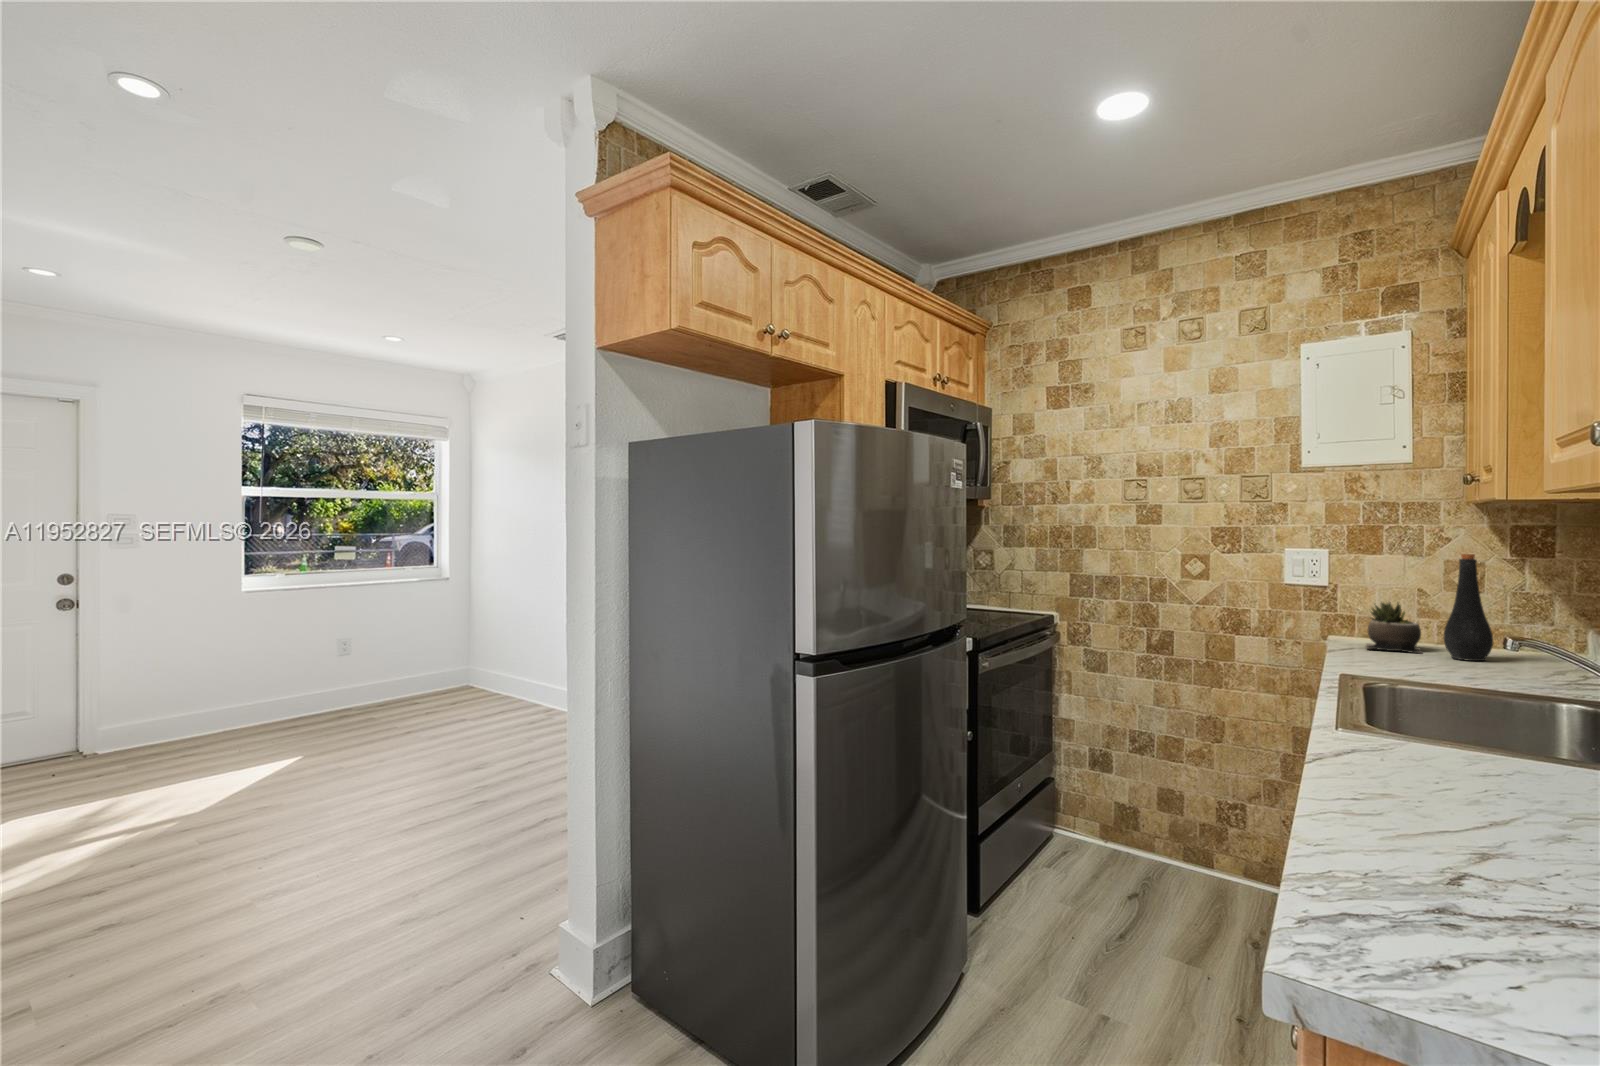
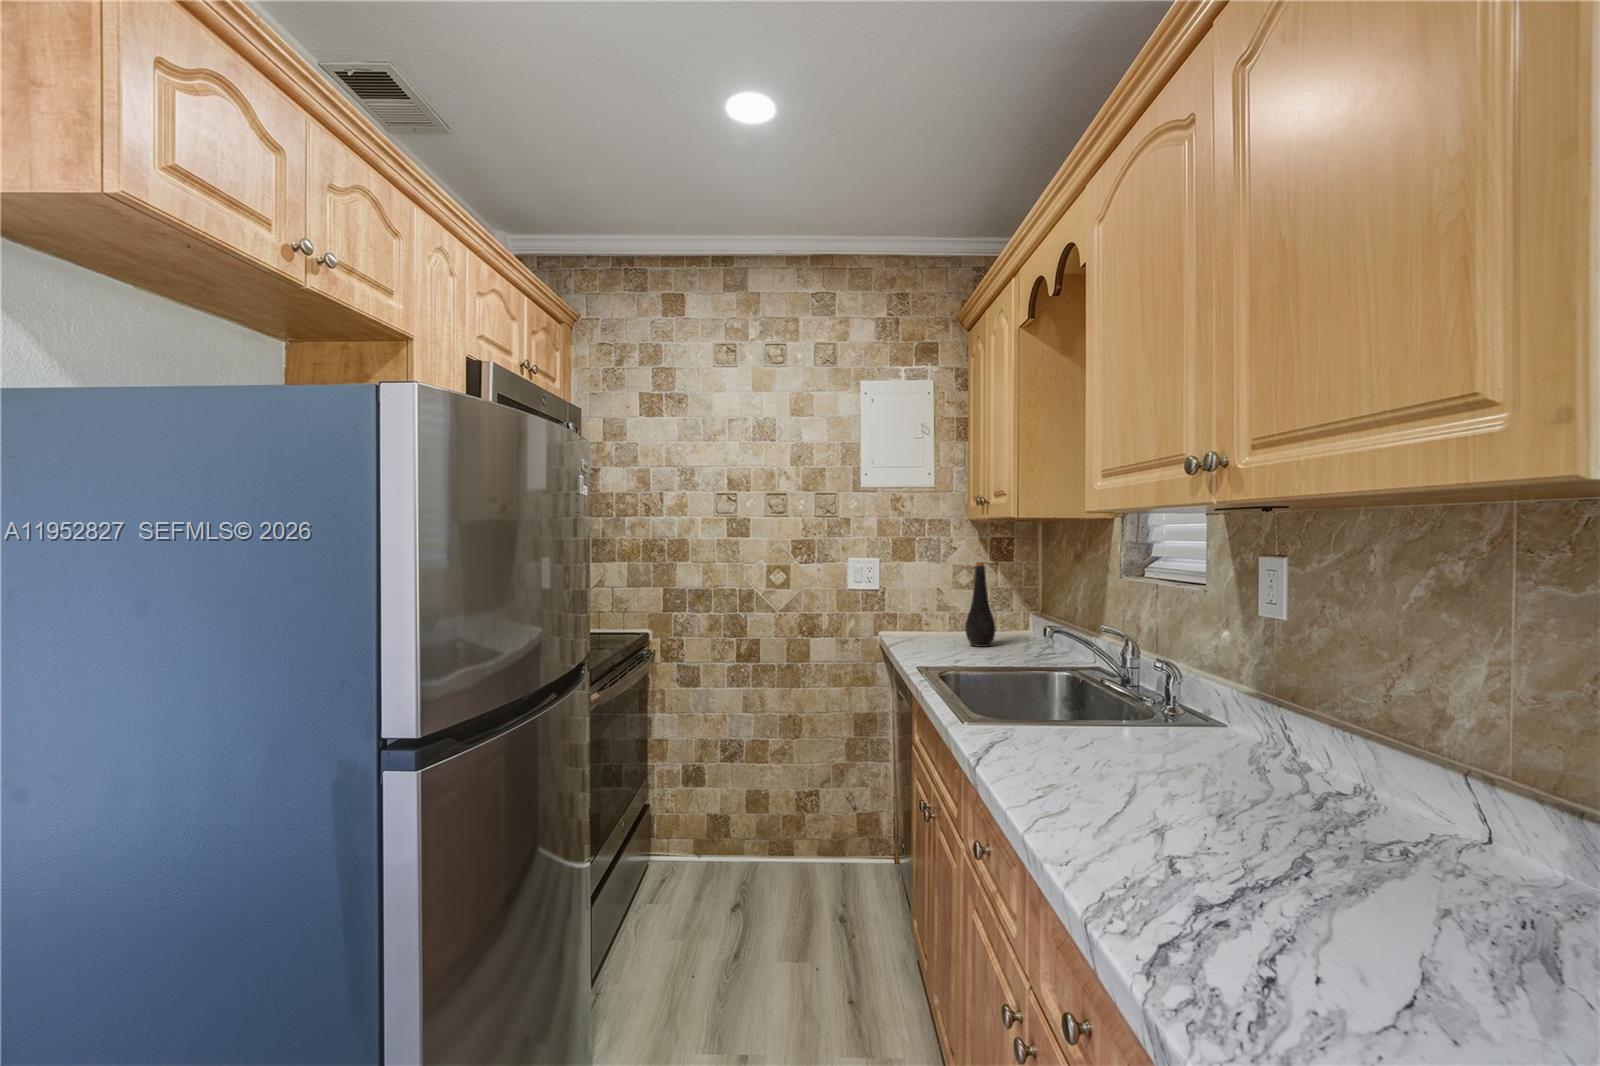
succulent plant: present [1366,602,1421,653] -> none [909,601,950,643]

